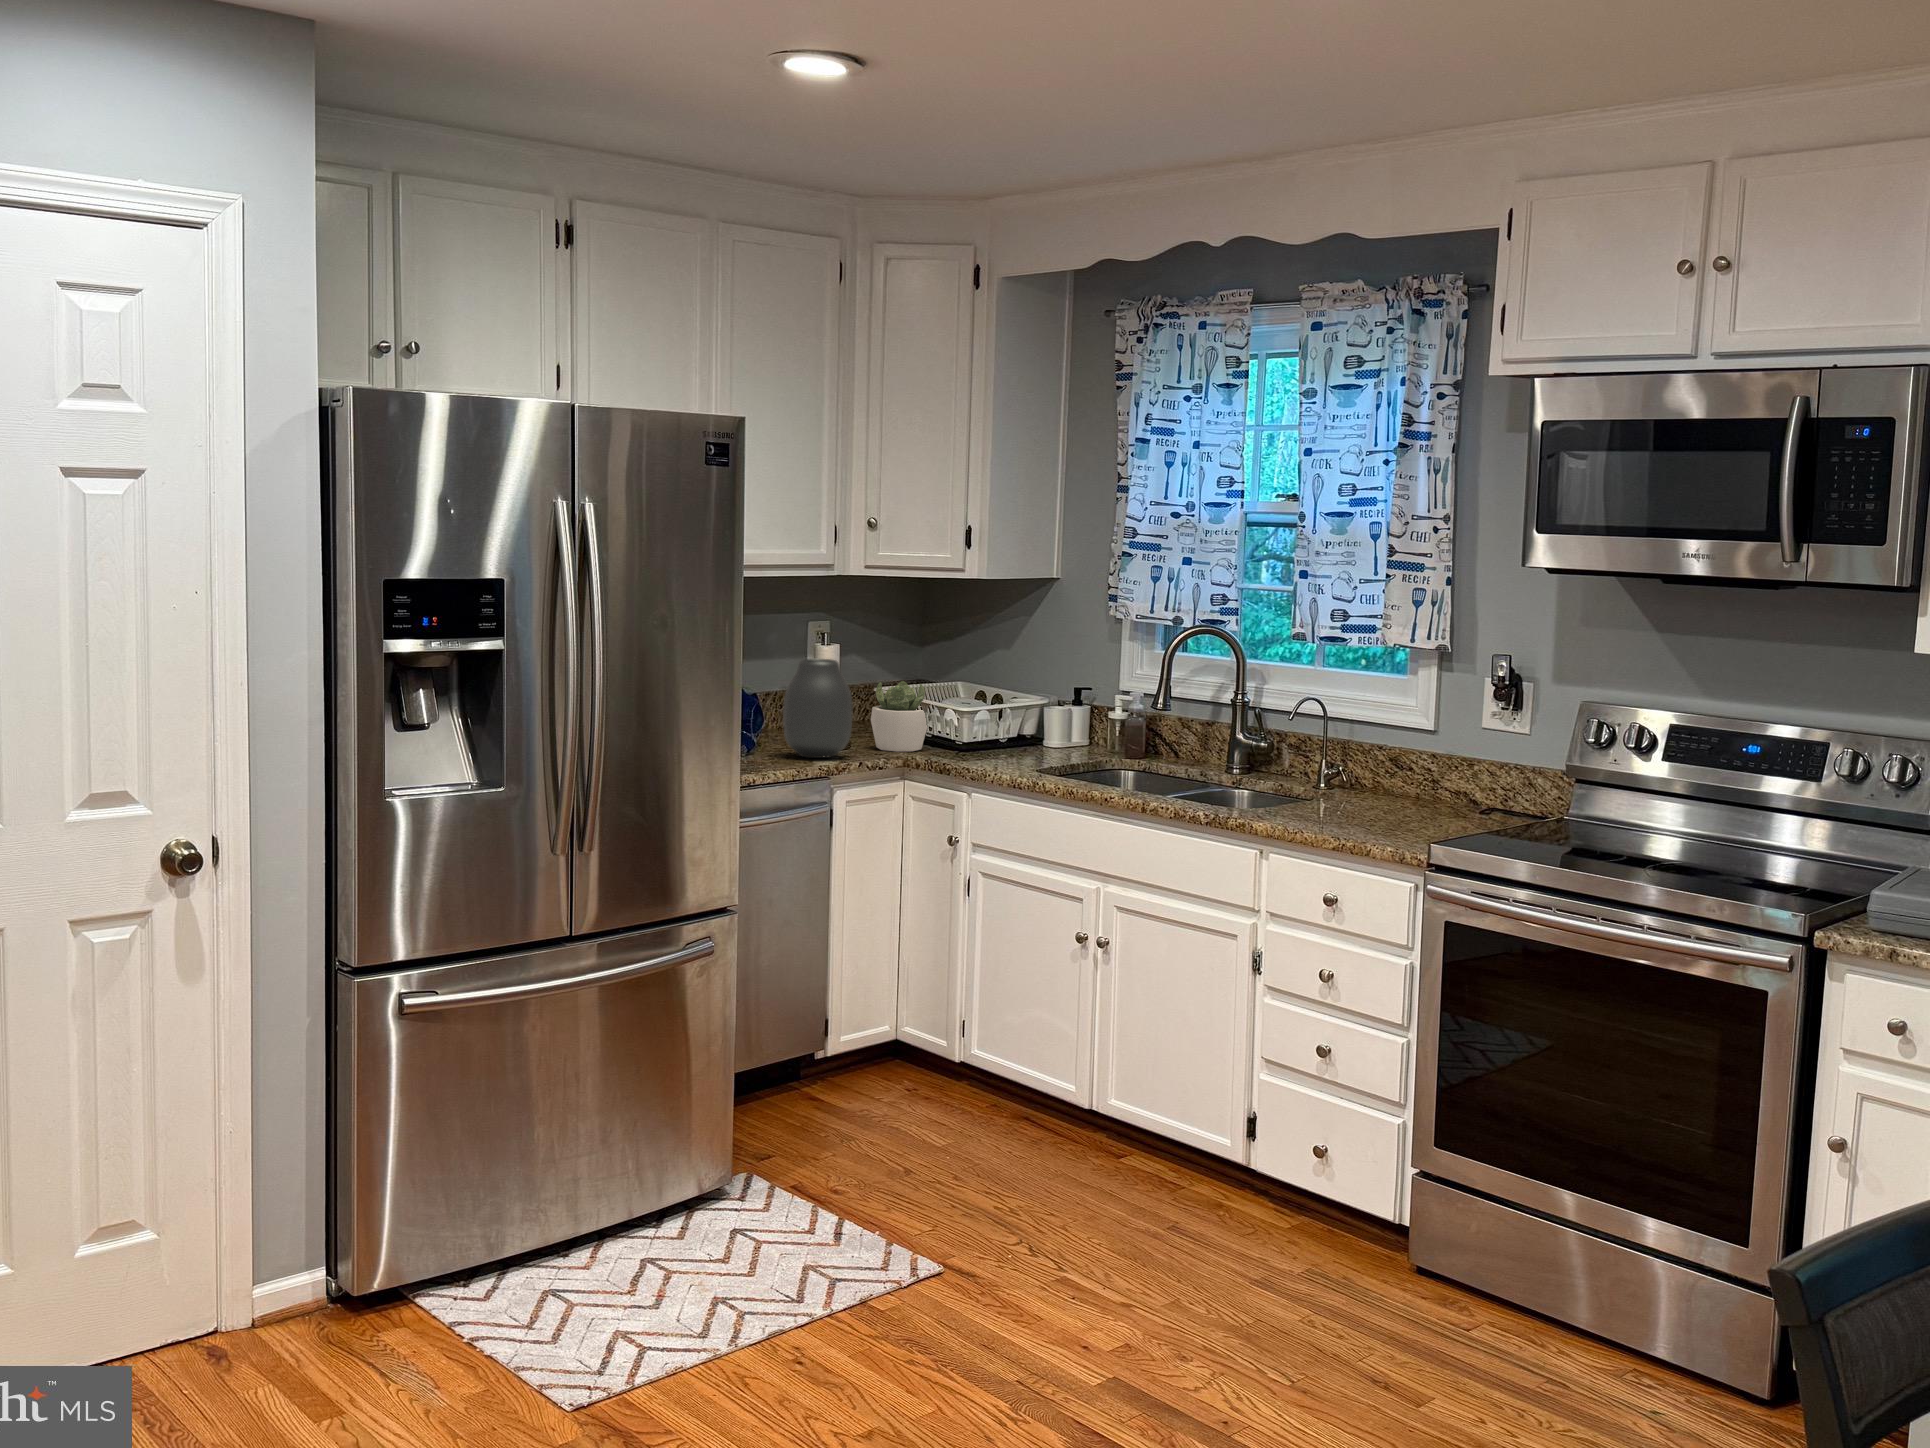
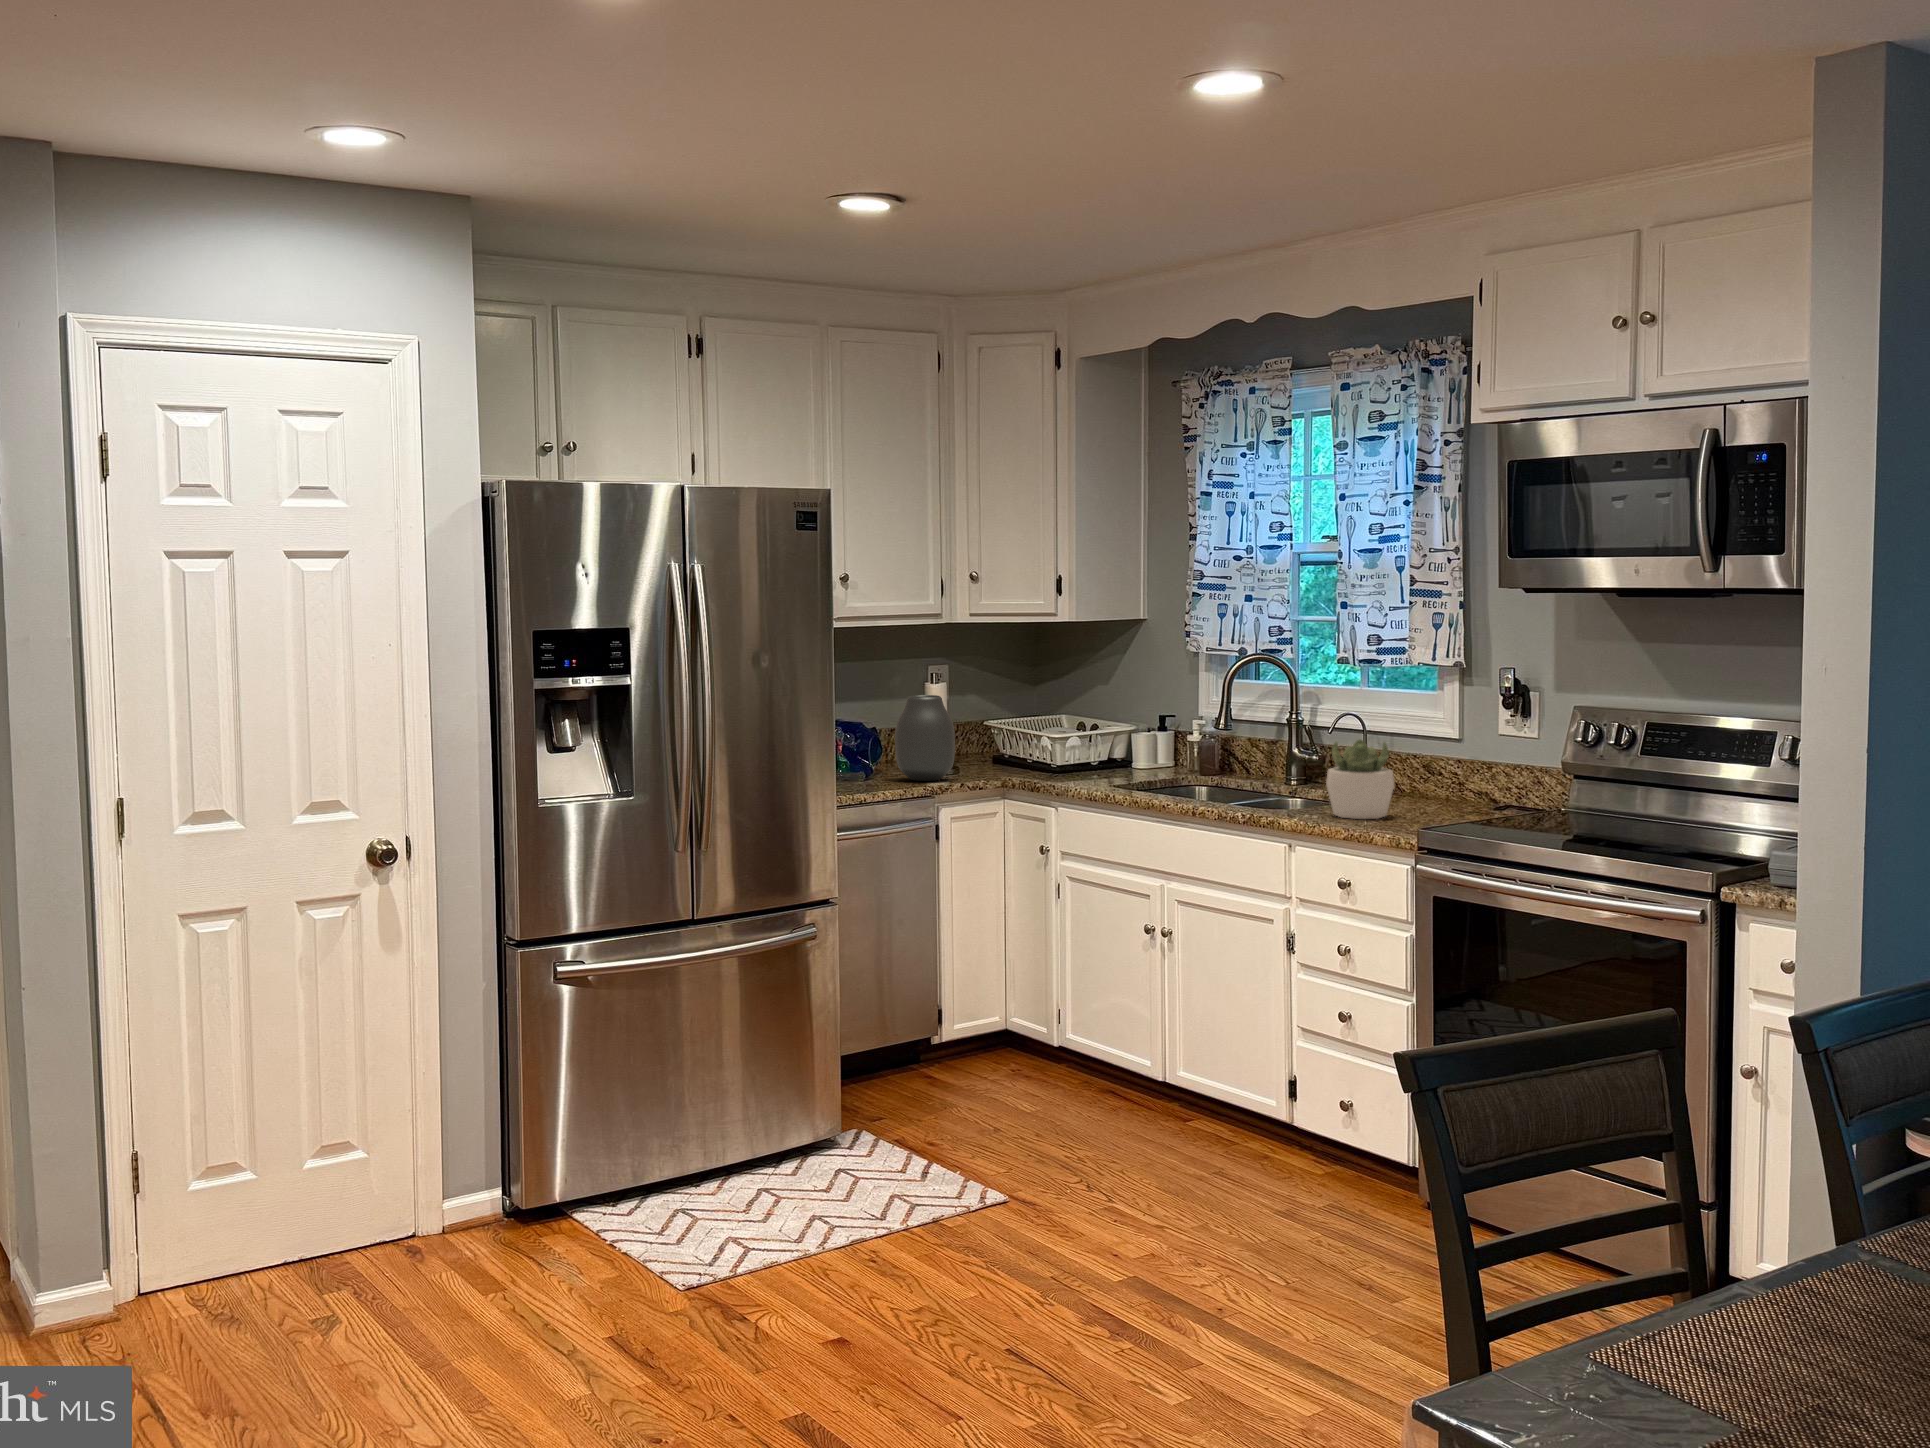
succulent plant: present [871,681,927,752] -> present [1326,740,1394,819]

